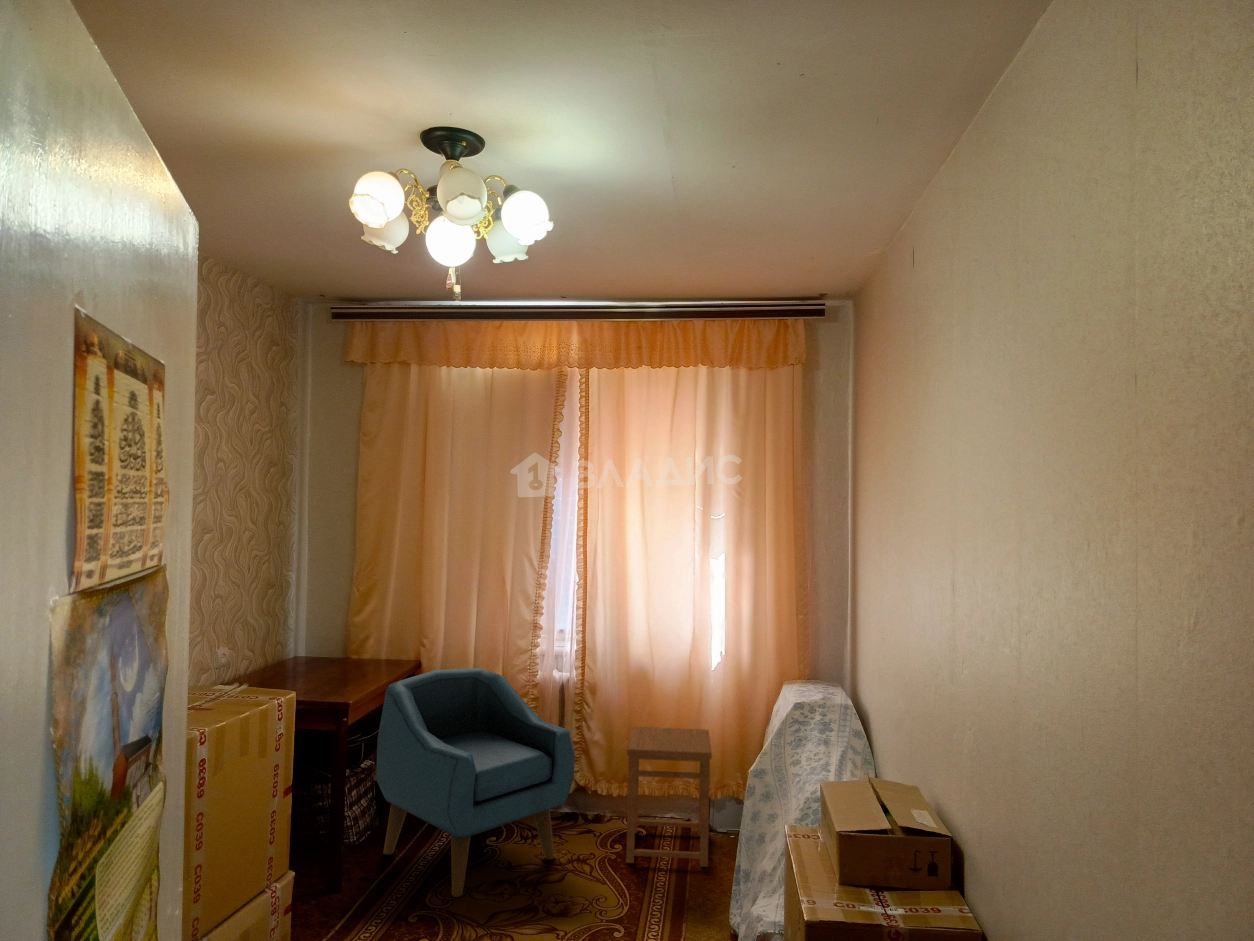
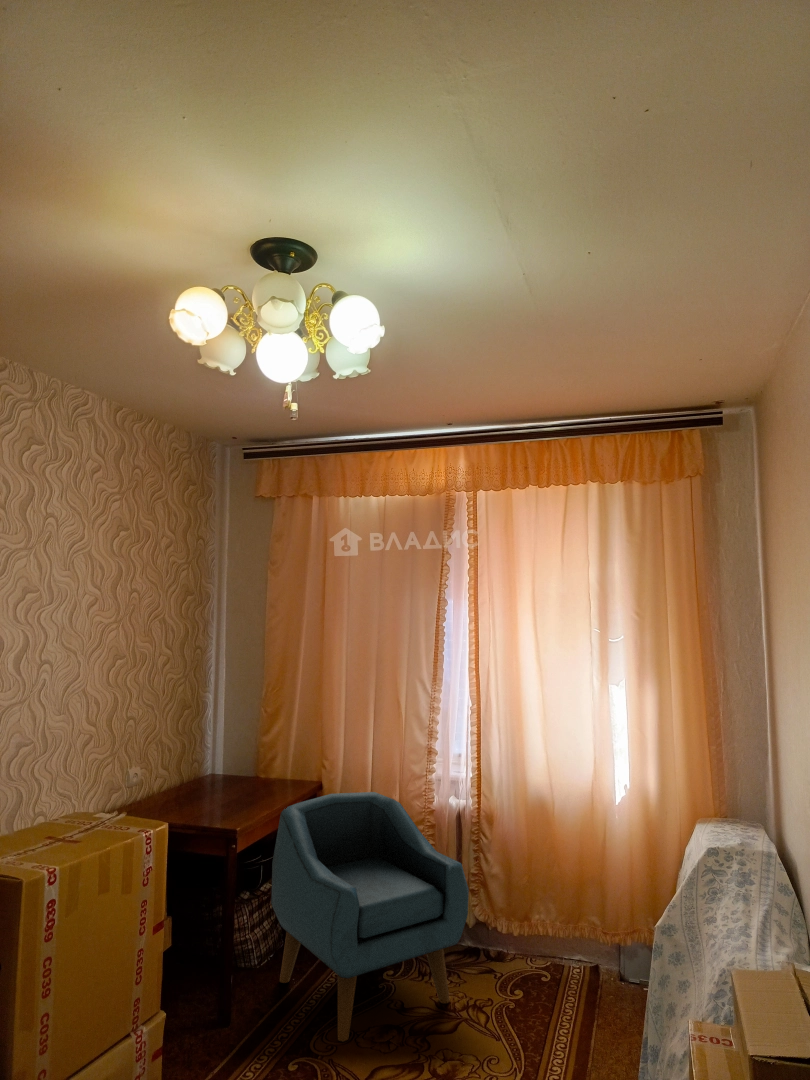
side table: present [626,727,712,867] -> none [522,861,617,1029]

